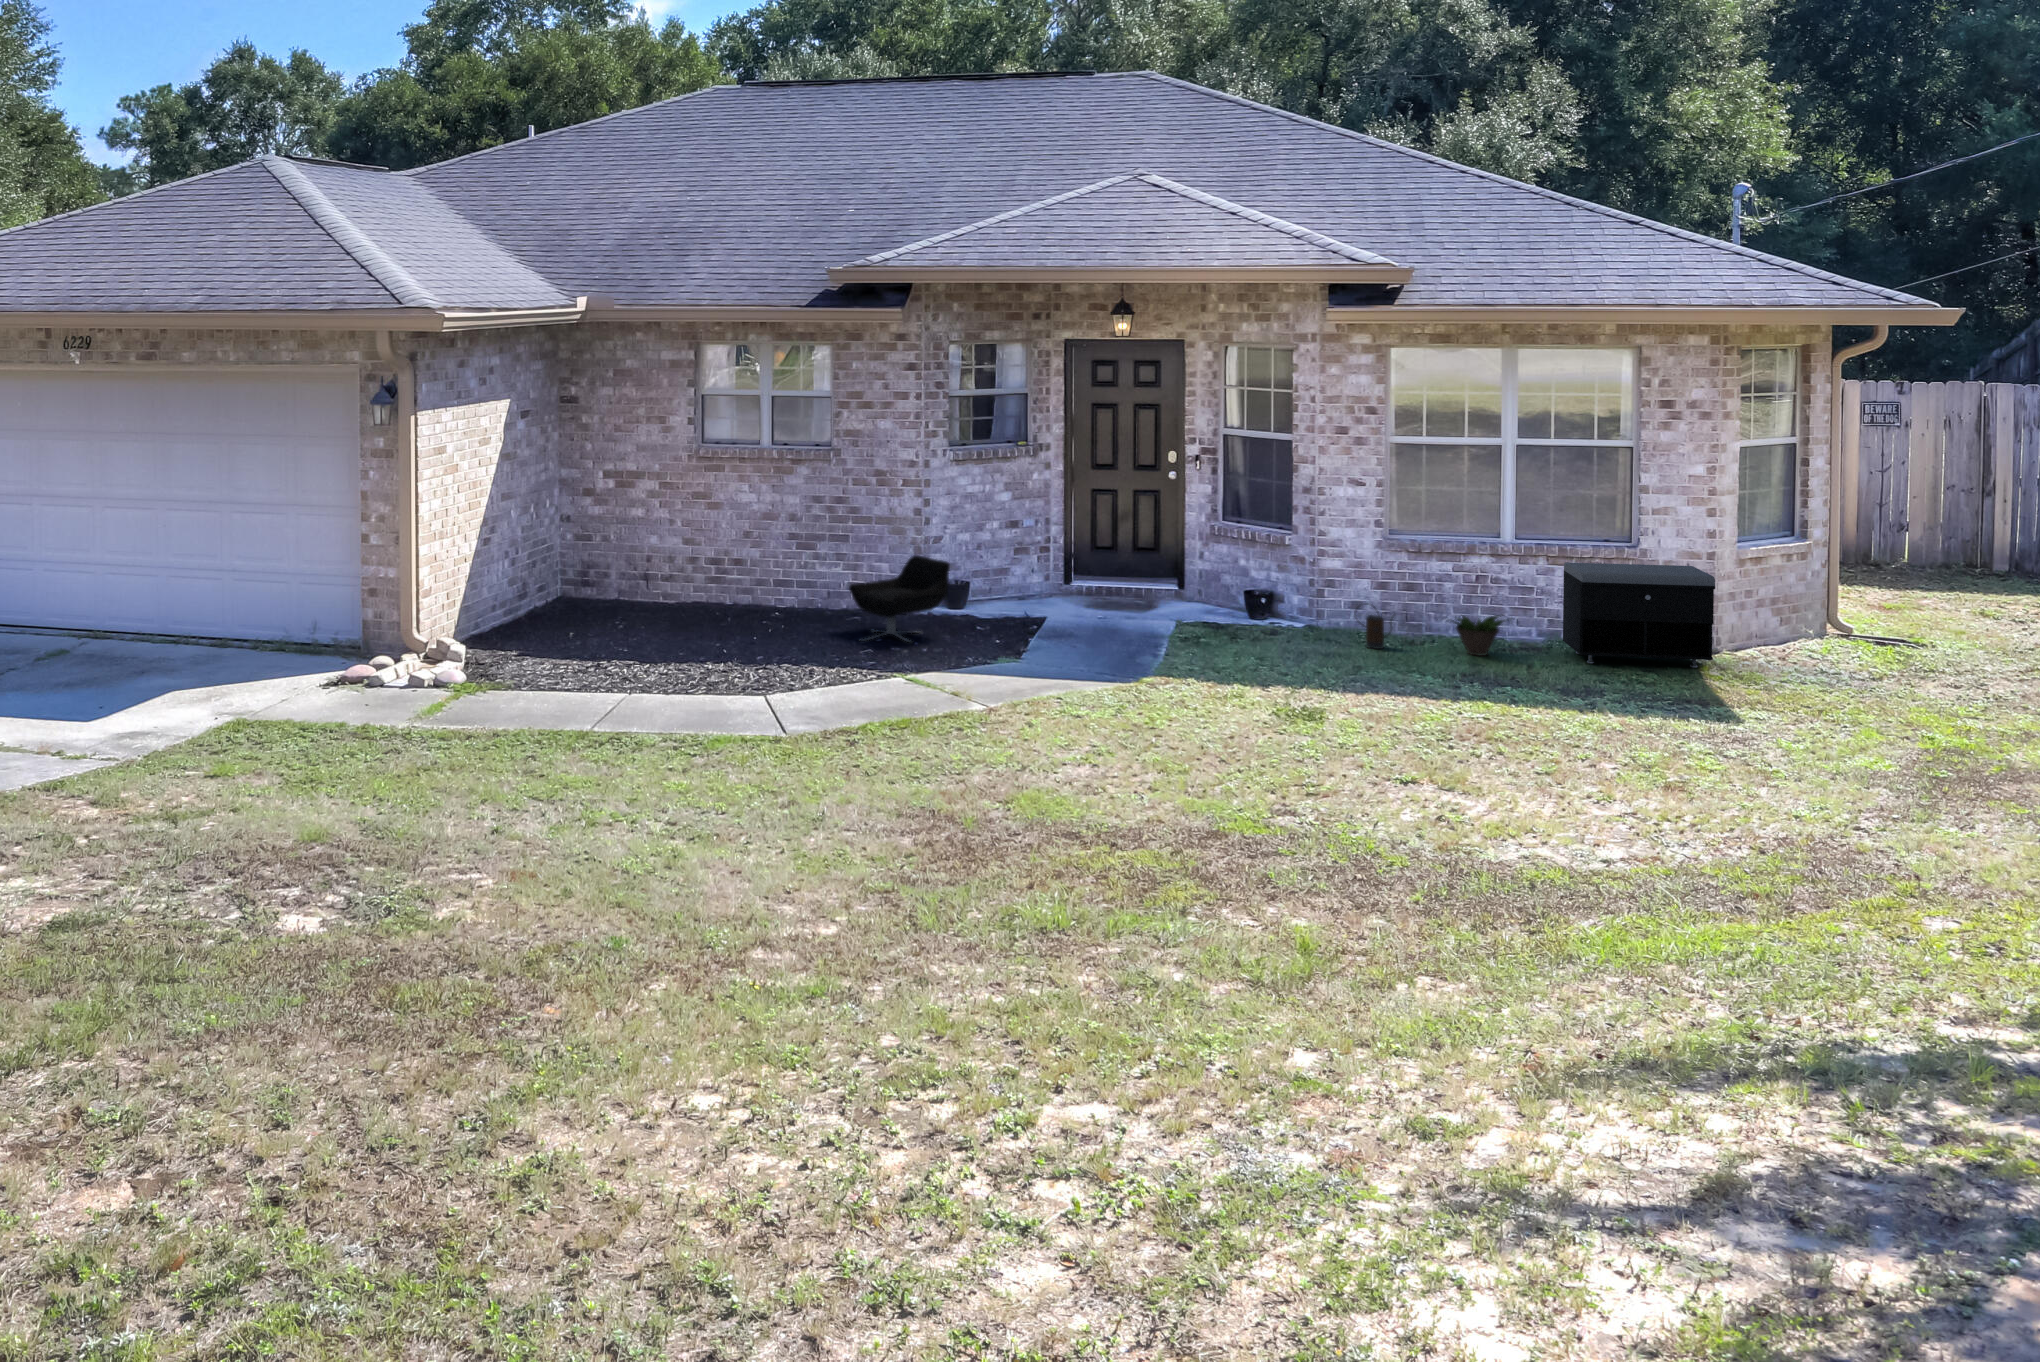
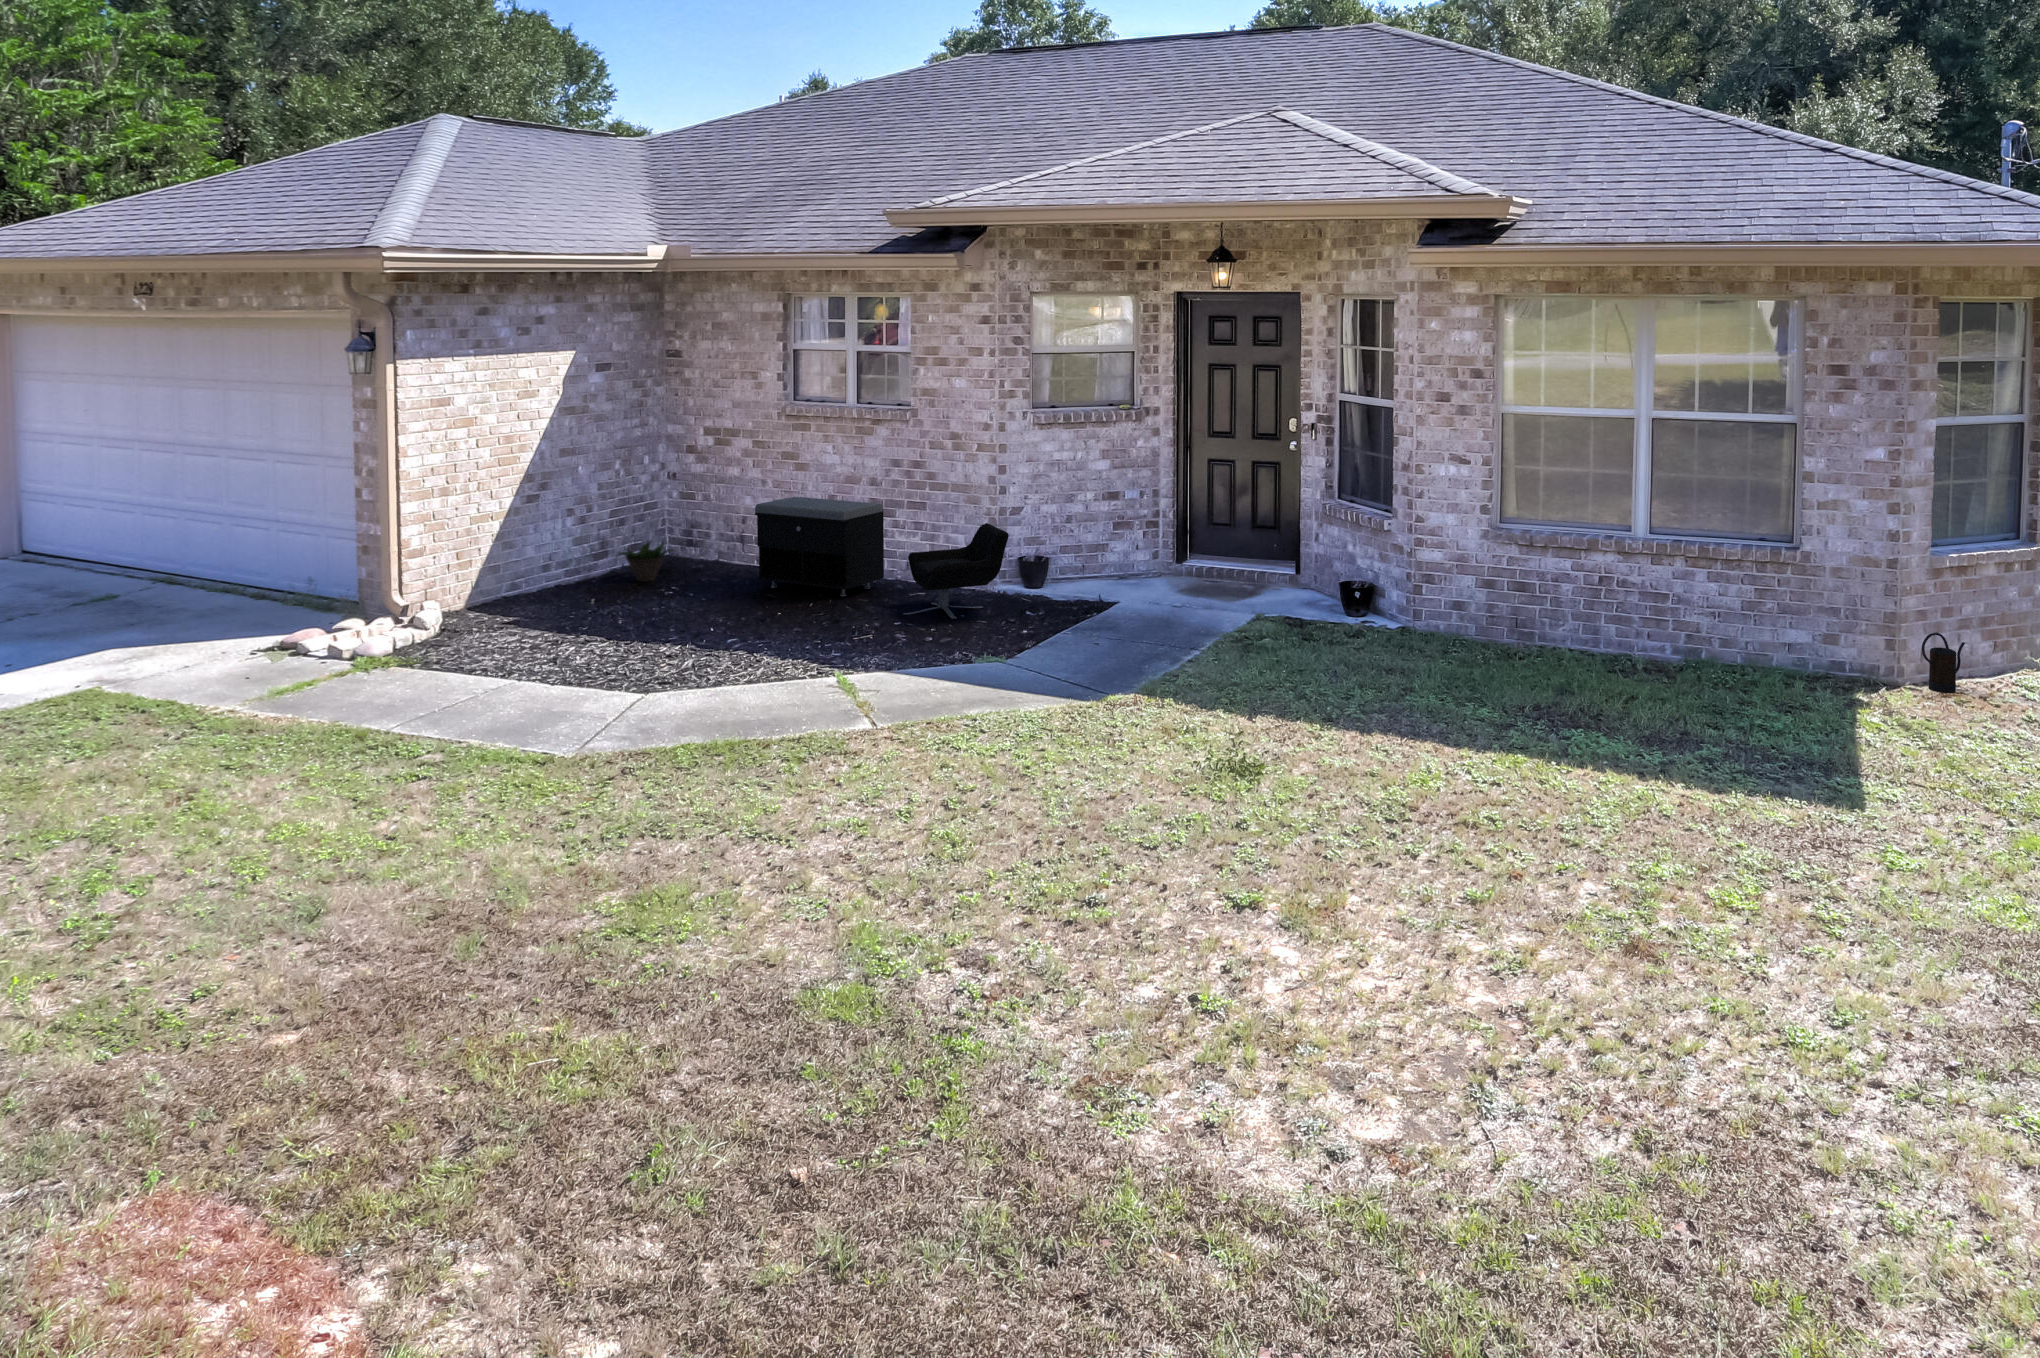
storage bench: present [1563,562,1715,668] -> present [755,497,884,596]
watering can: present [1356,606,1393,649] -> present [1922,633,1965,693]
decorative plant: present [1453,615,1505,656] -> present [619,542,672,581]

